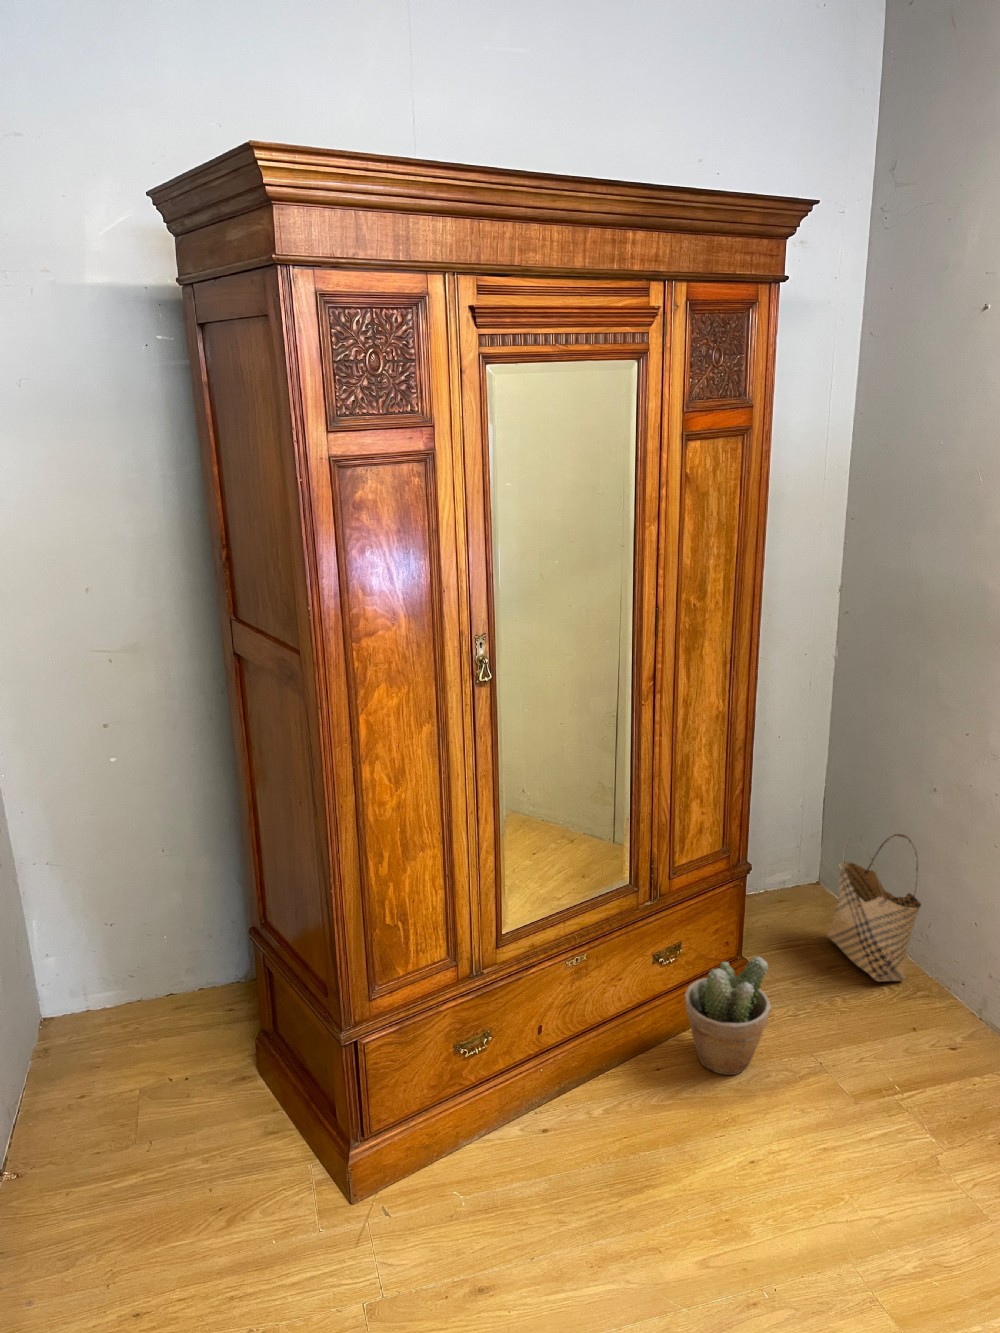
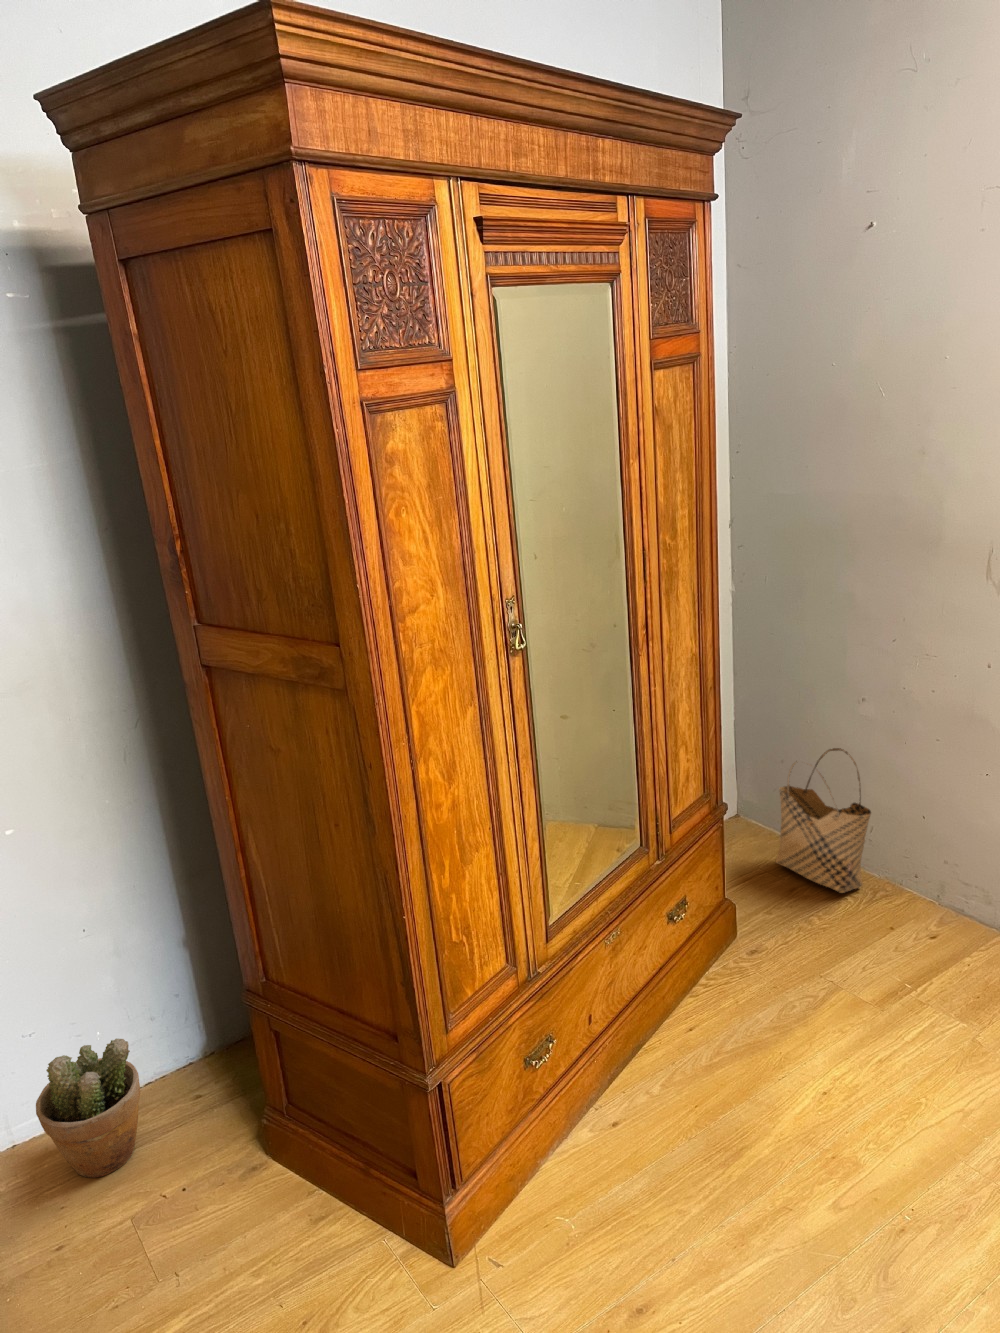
potted plant: present [685,957,771,1075] -> present [36,1038,140,1177]

